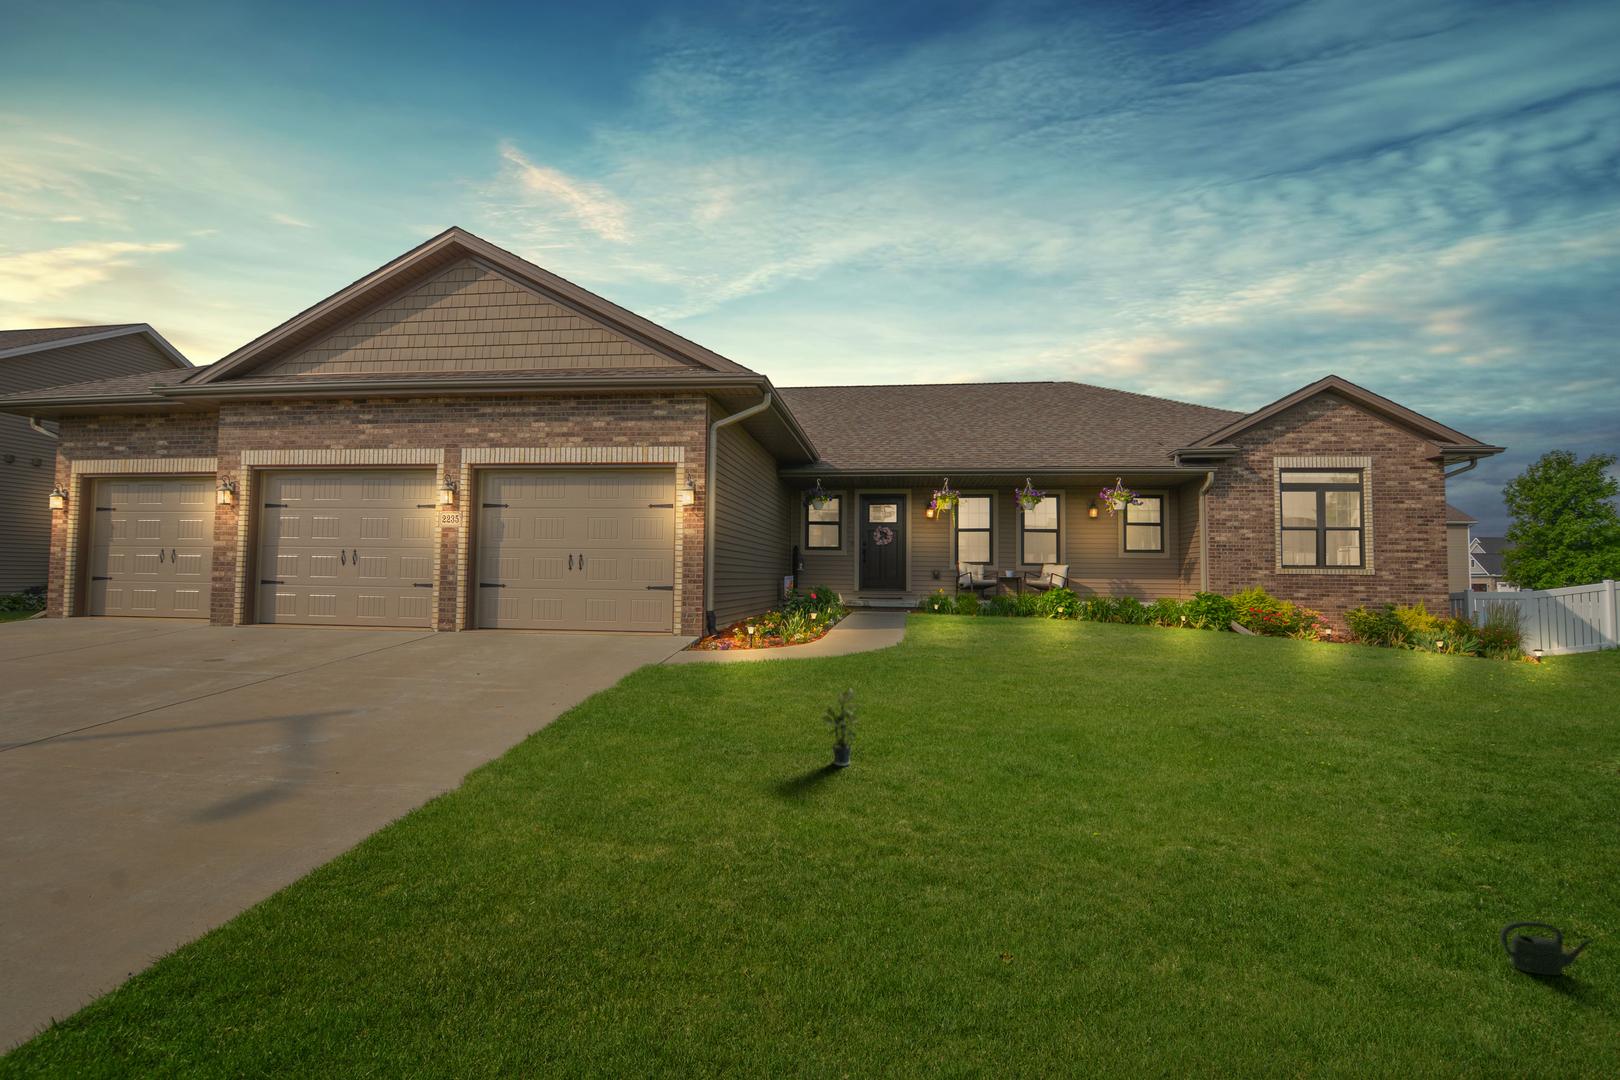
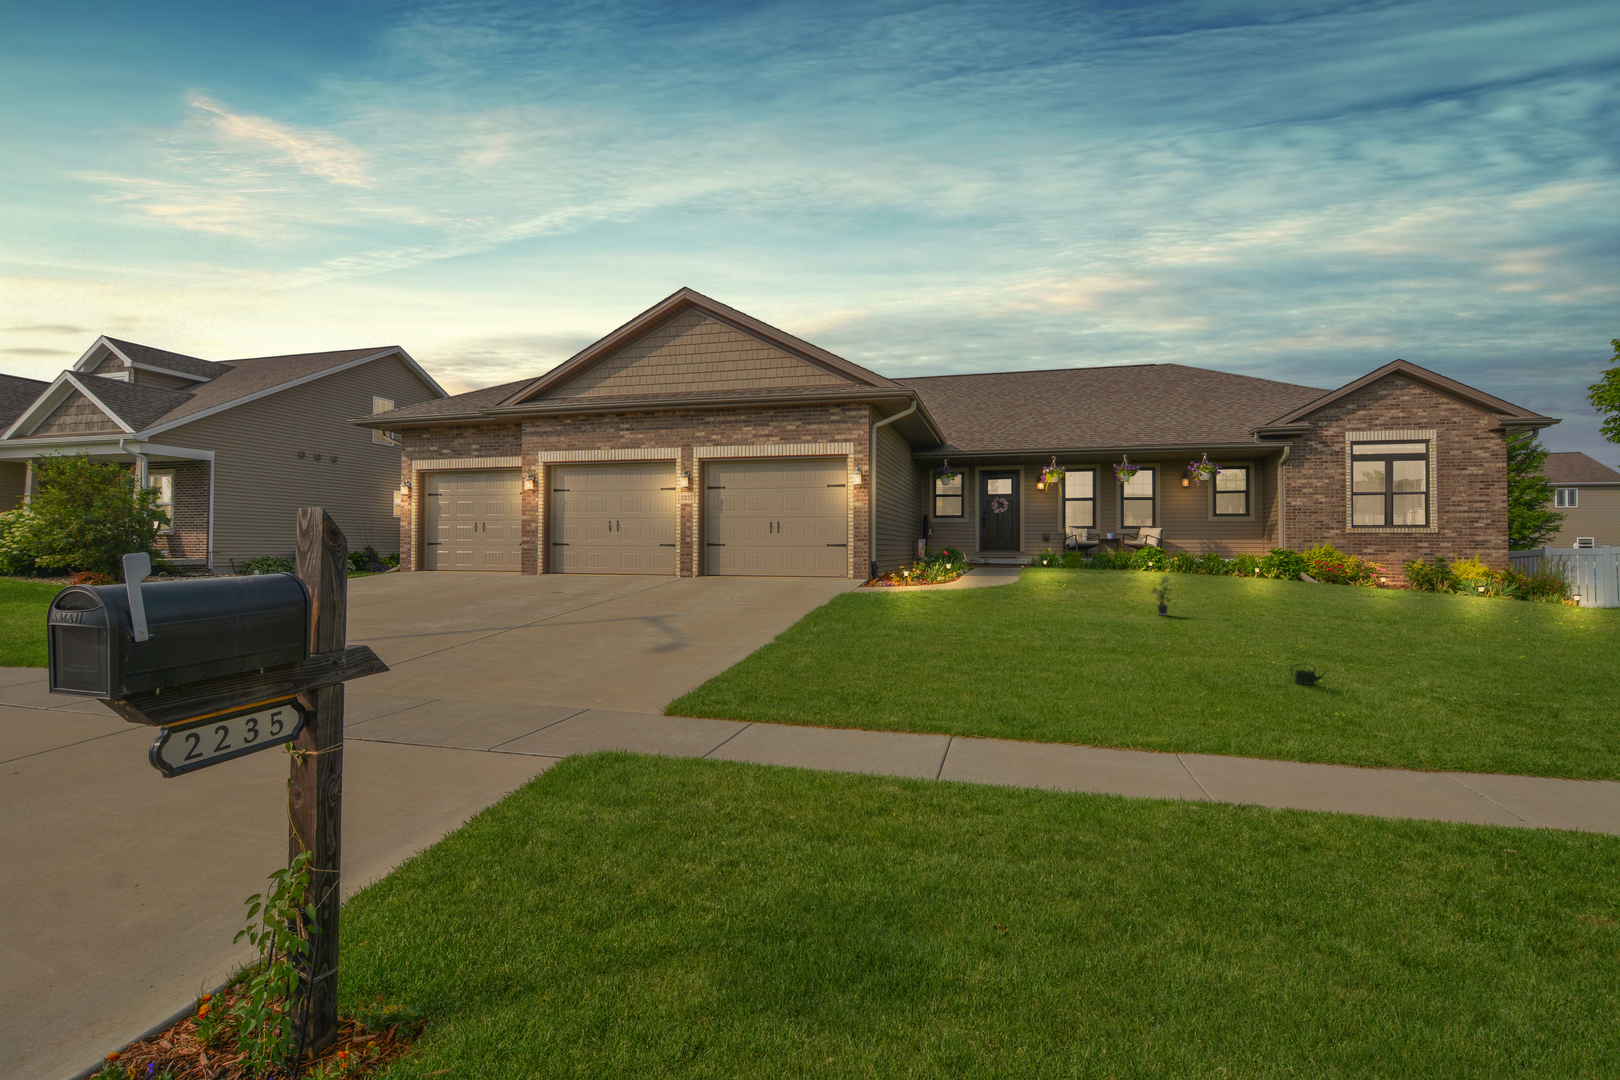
potted plant: present [822,689,862,766] -> present [1151,576,1173,616]

